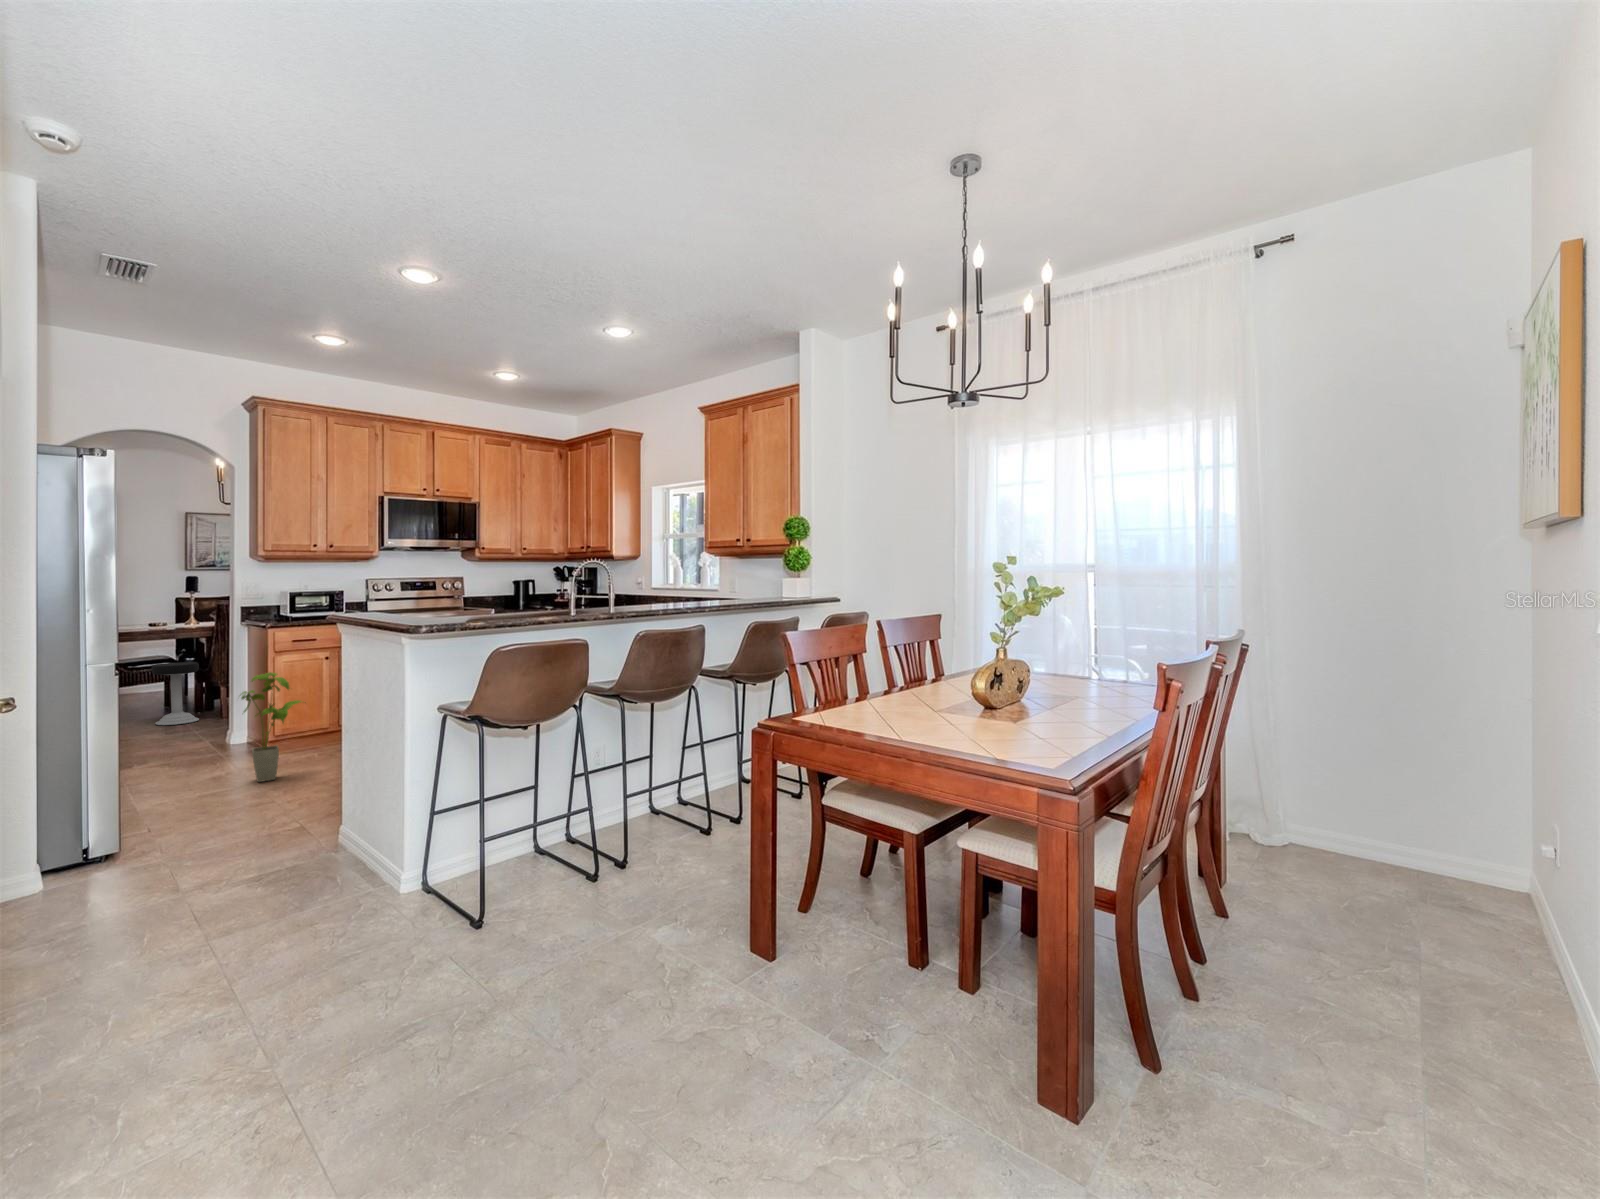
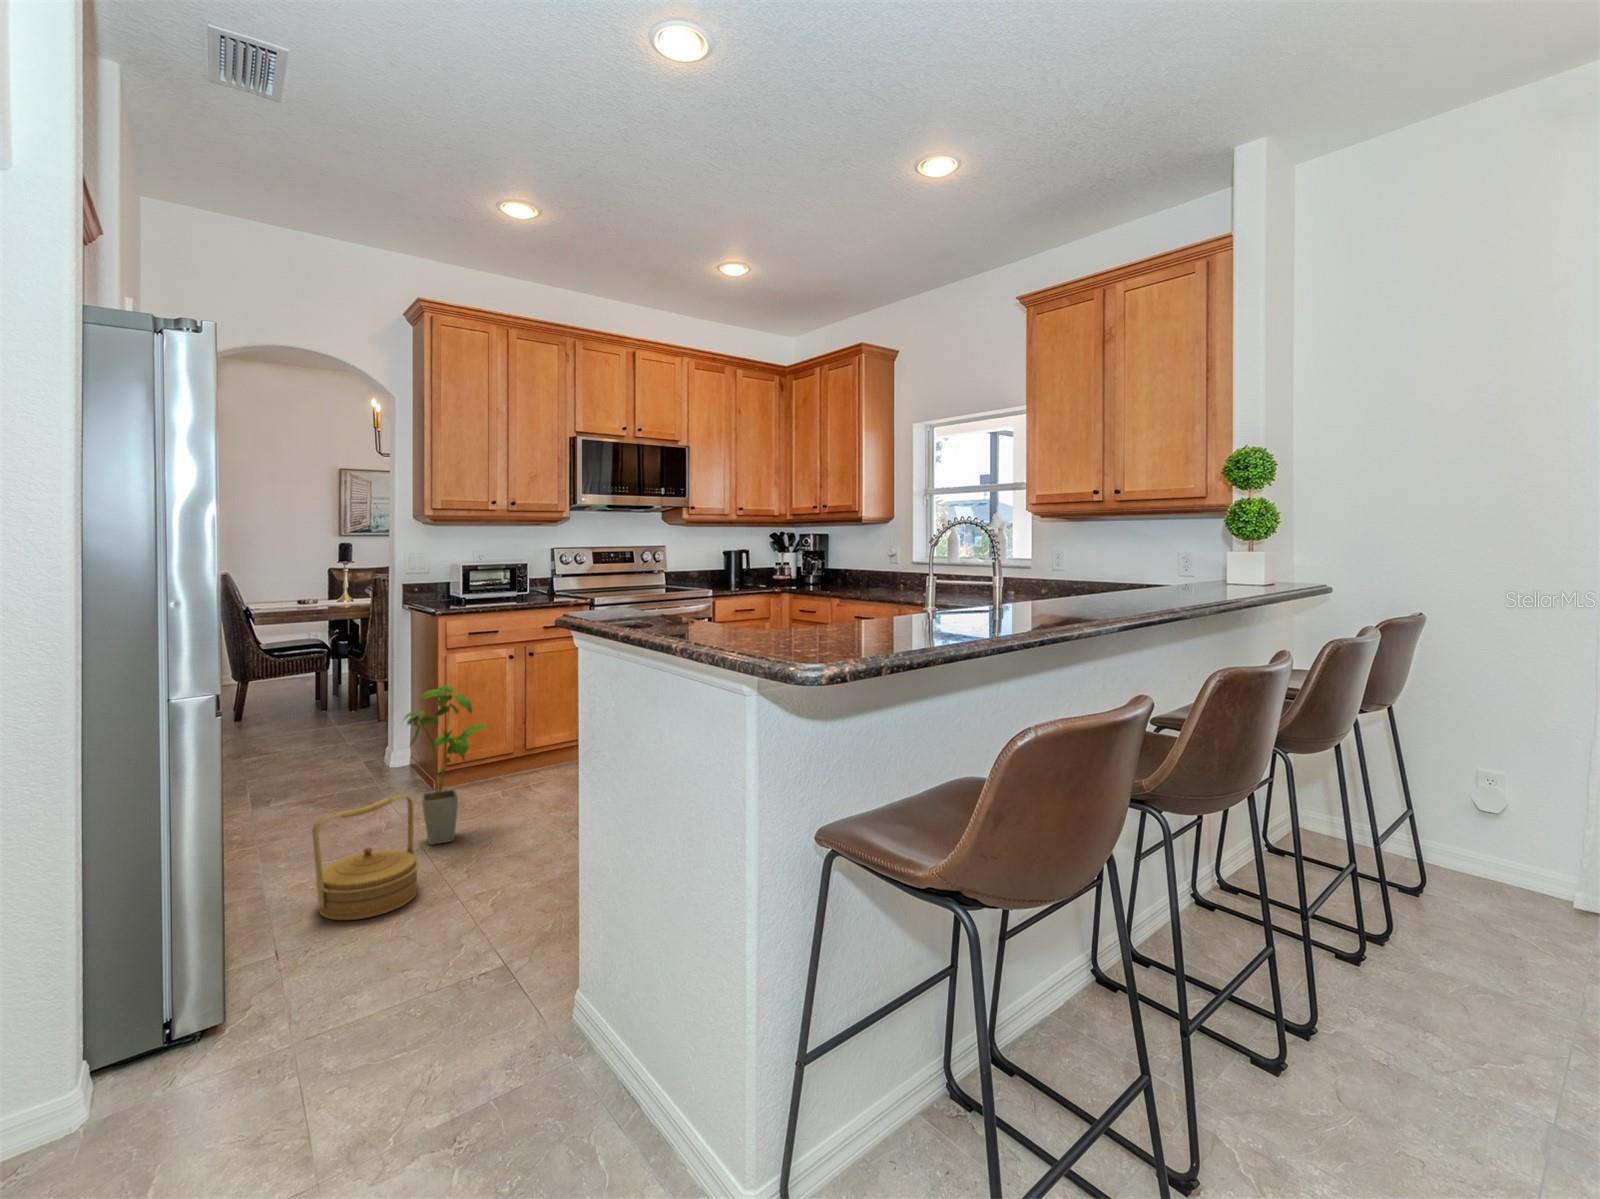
stool: present [152,662,199,725] -> none [301,649,354,728]
basket: none [171,740,247,816] -> present [312,794,419,920]

